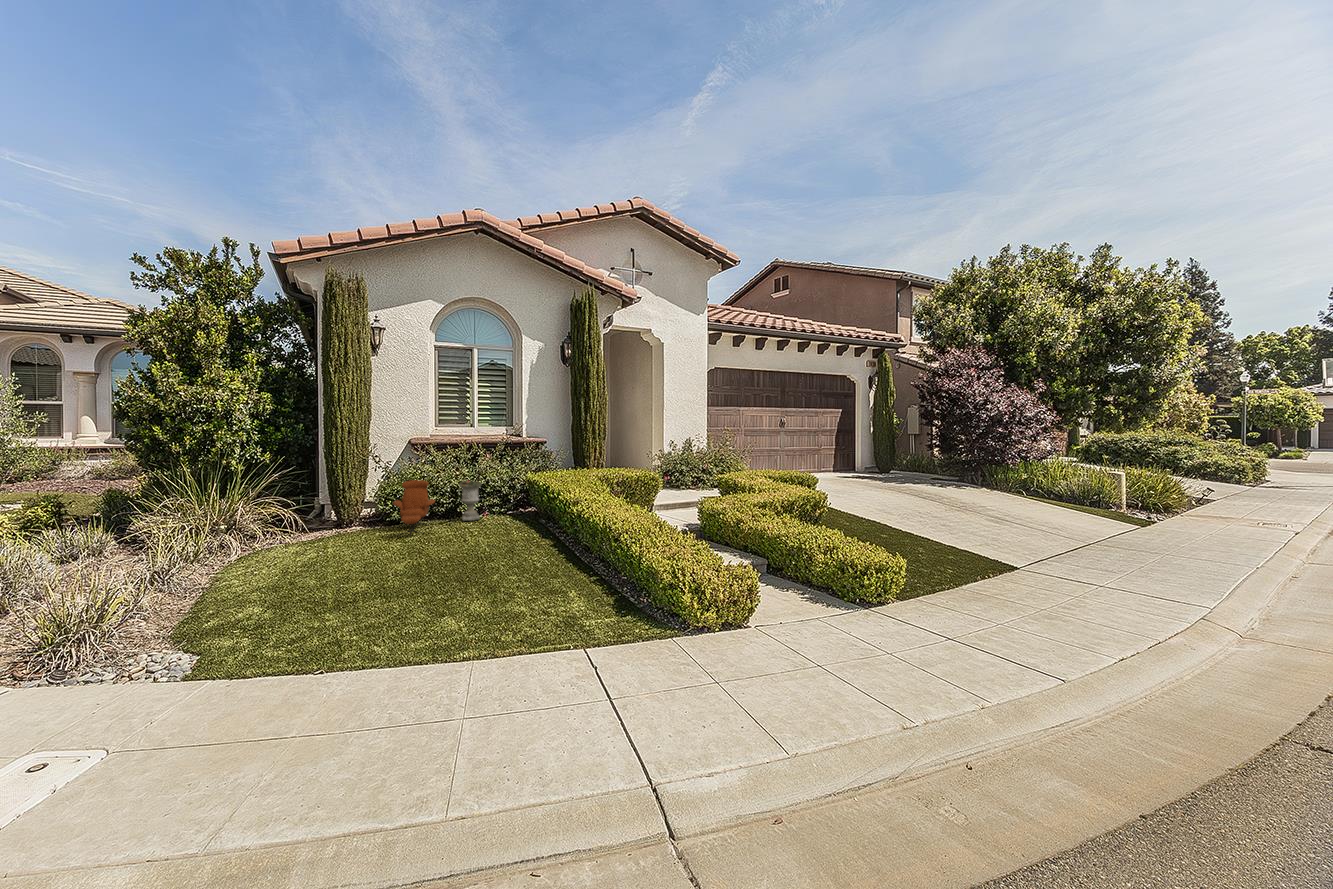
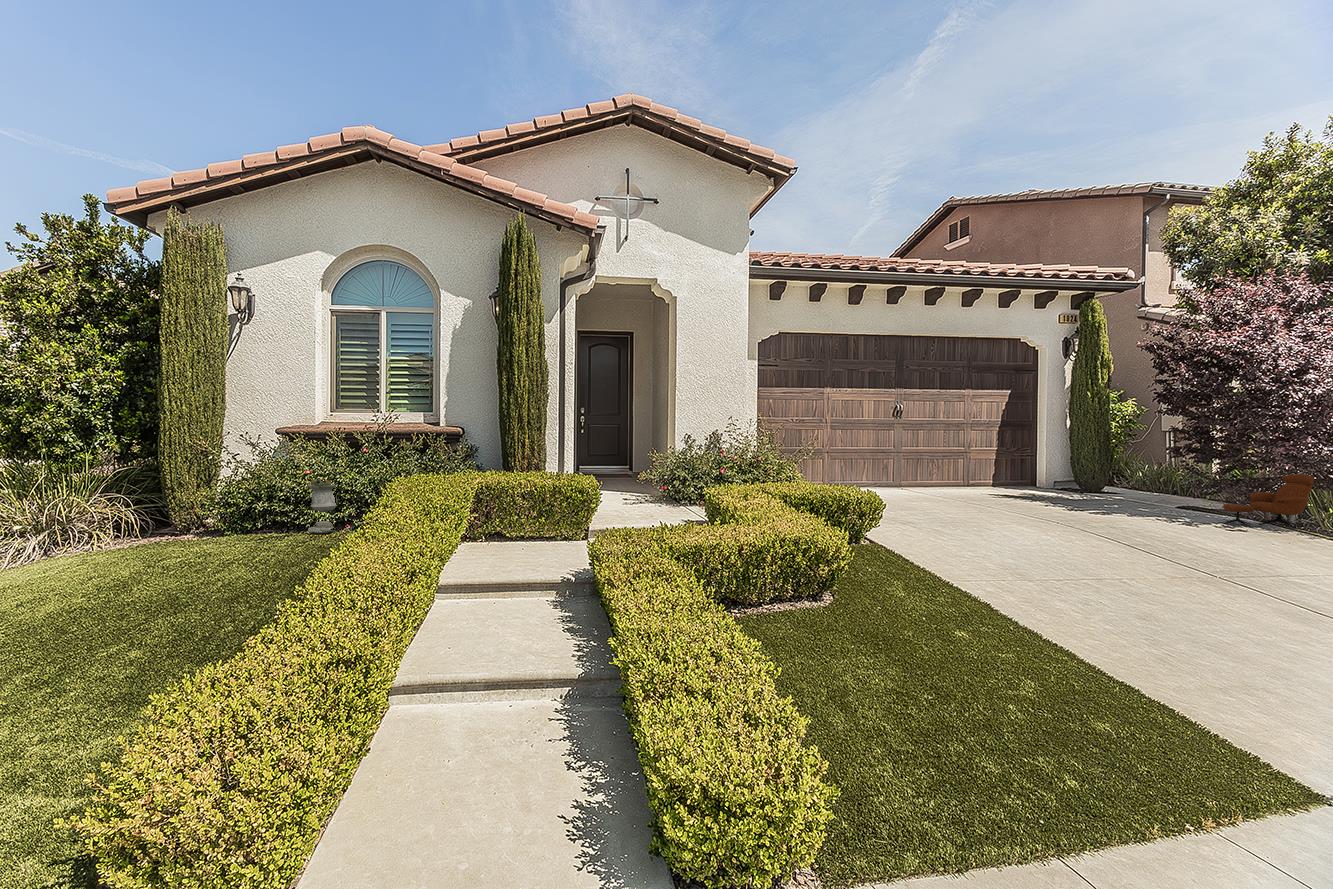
lounge chair: present [393,480,435,535] -> present [1223,474,1314,529]

